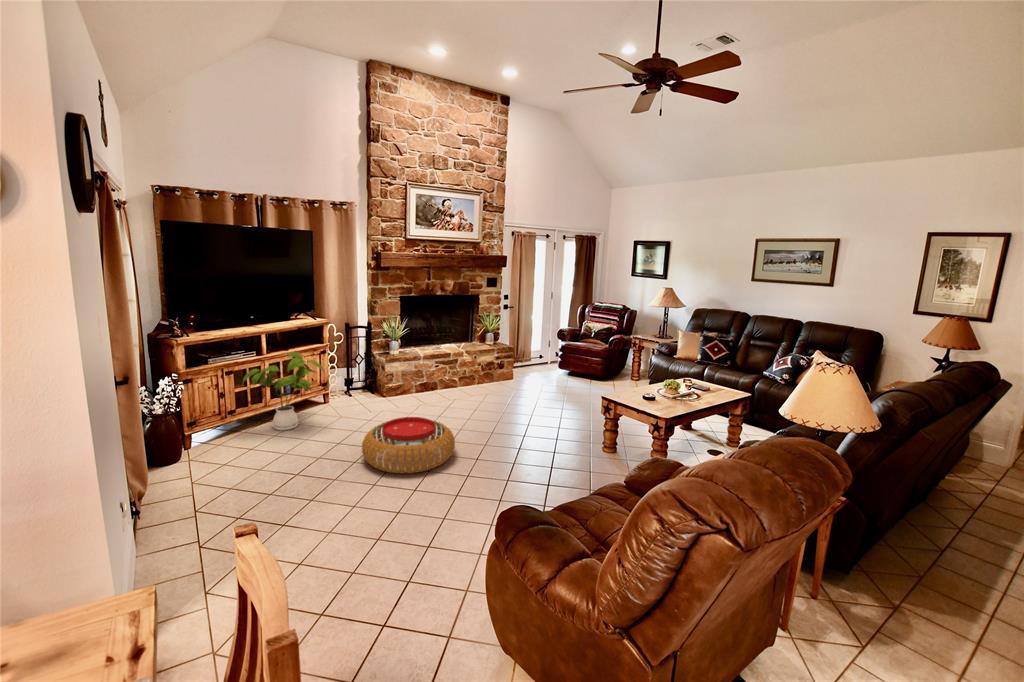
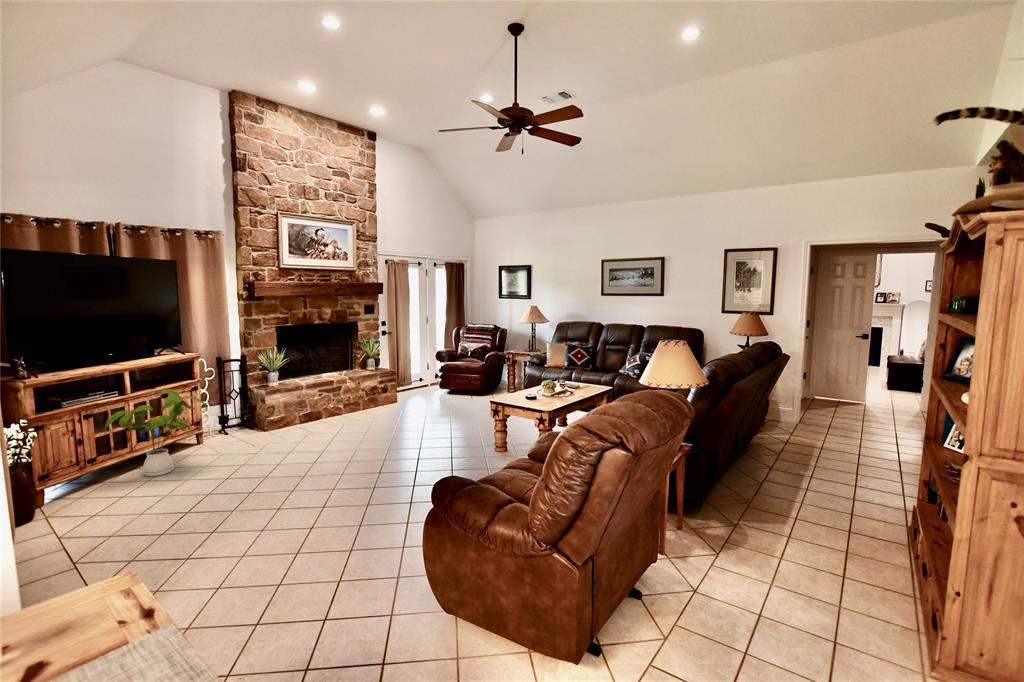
pouf: present [362,417,455,474] -> none [261,441,359,497]

